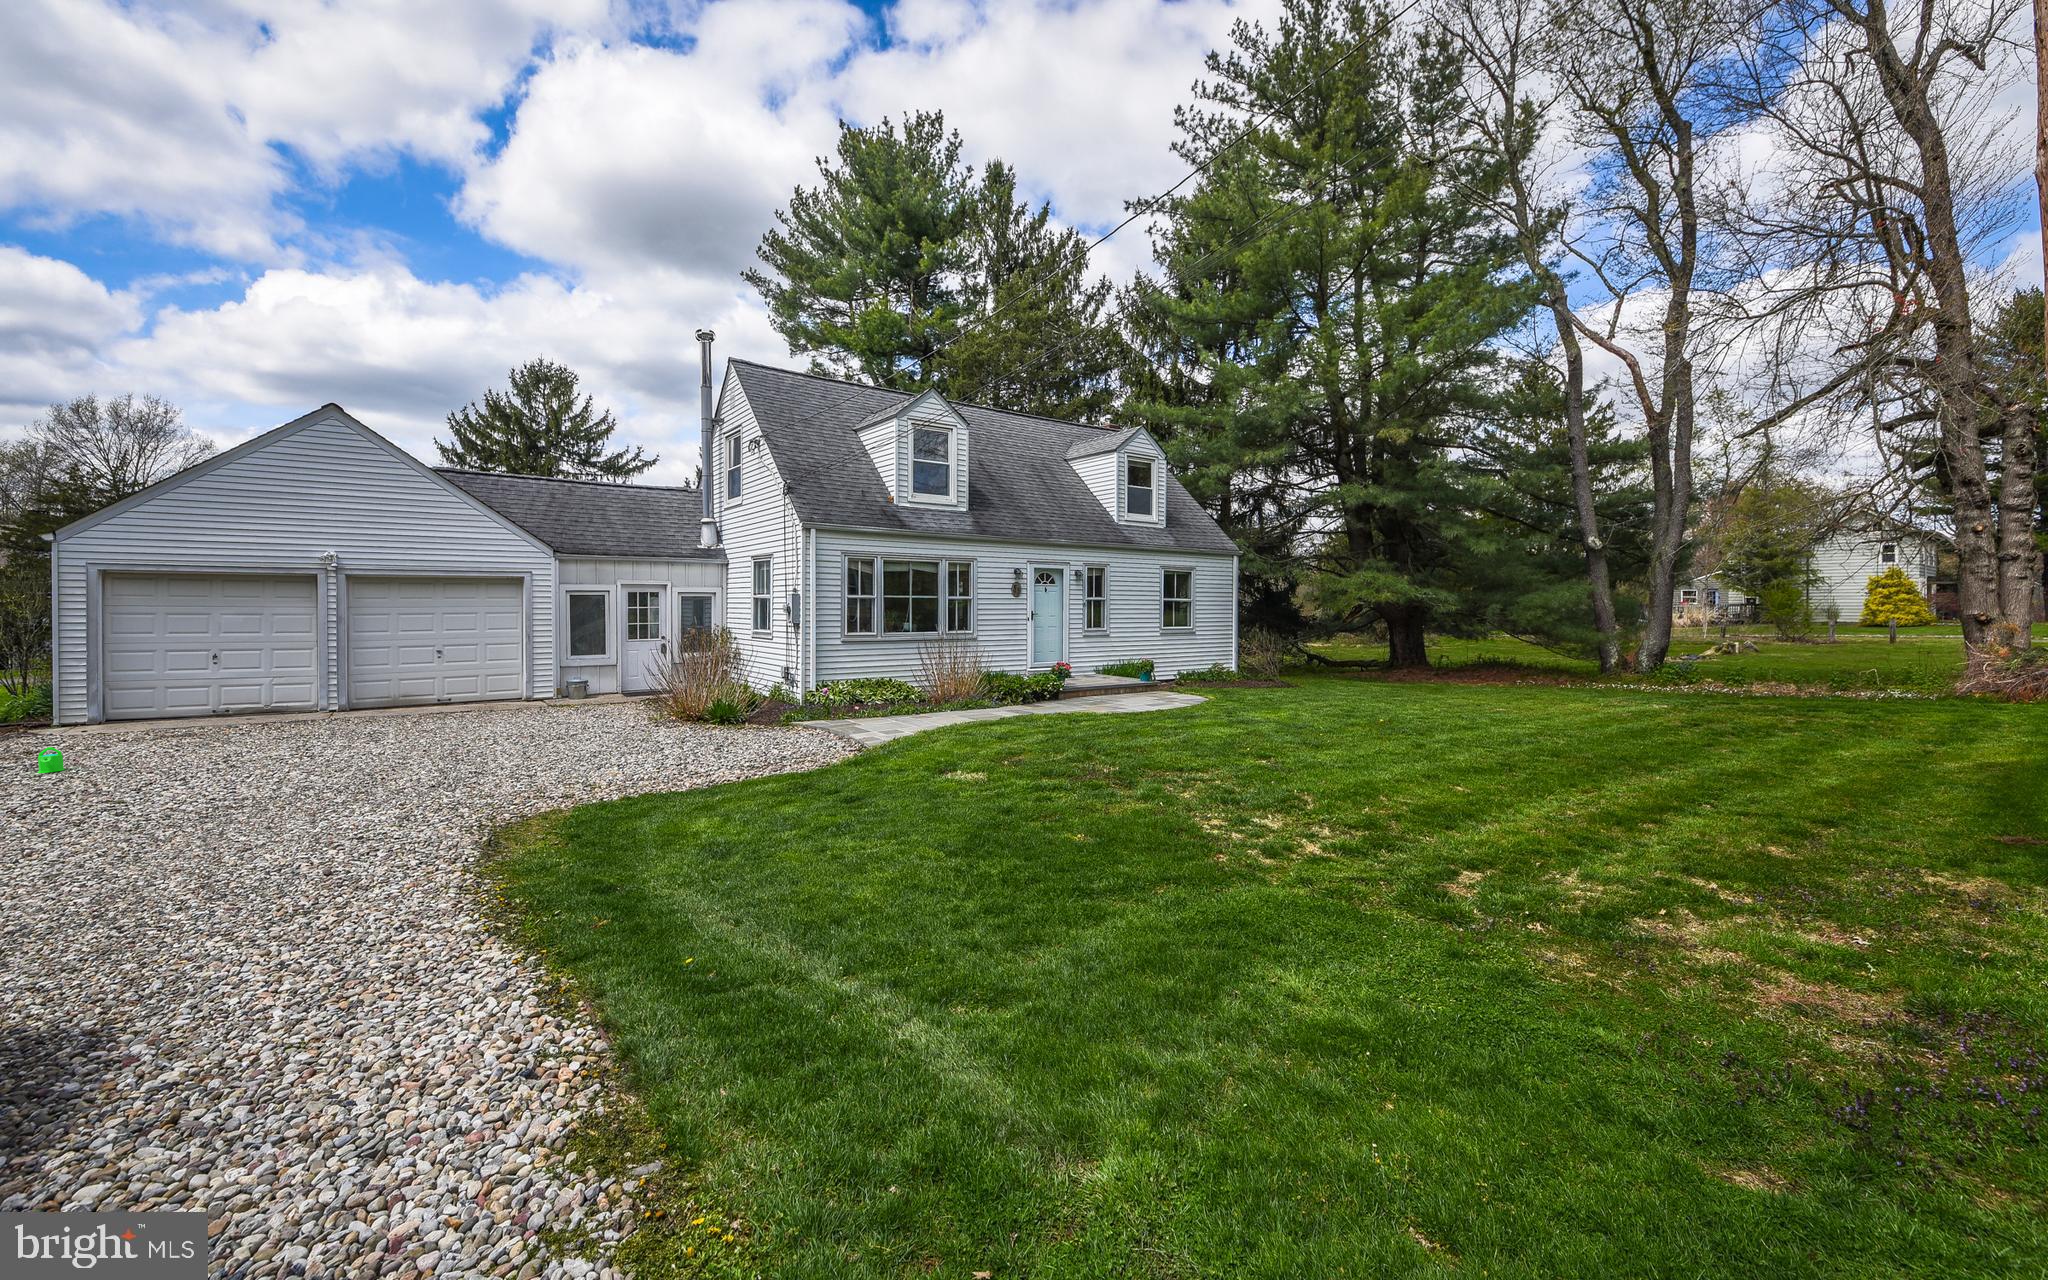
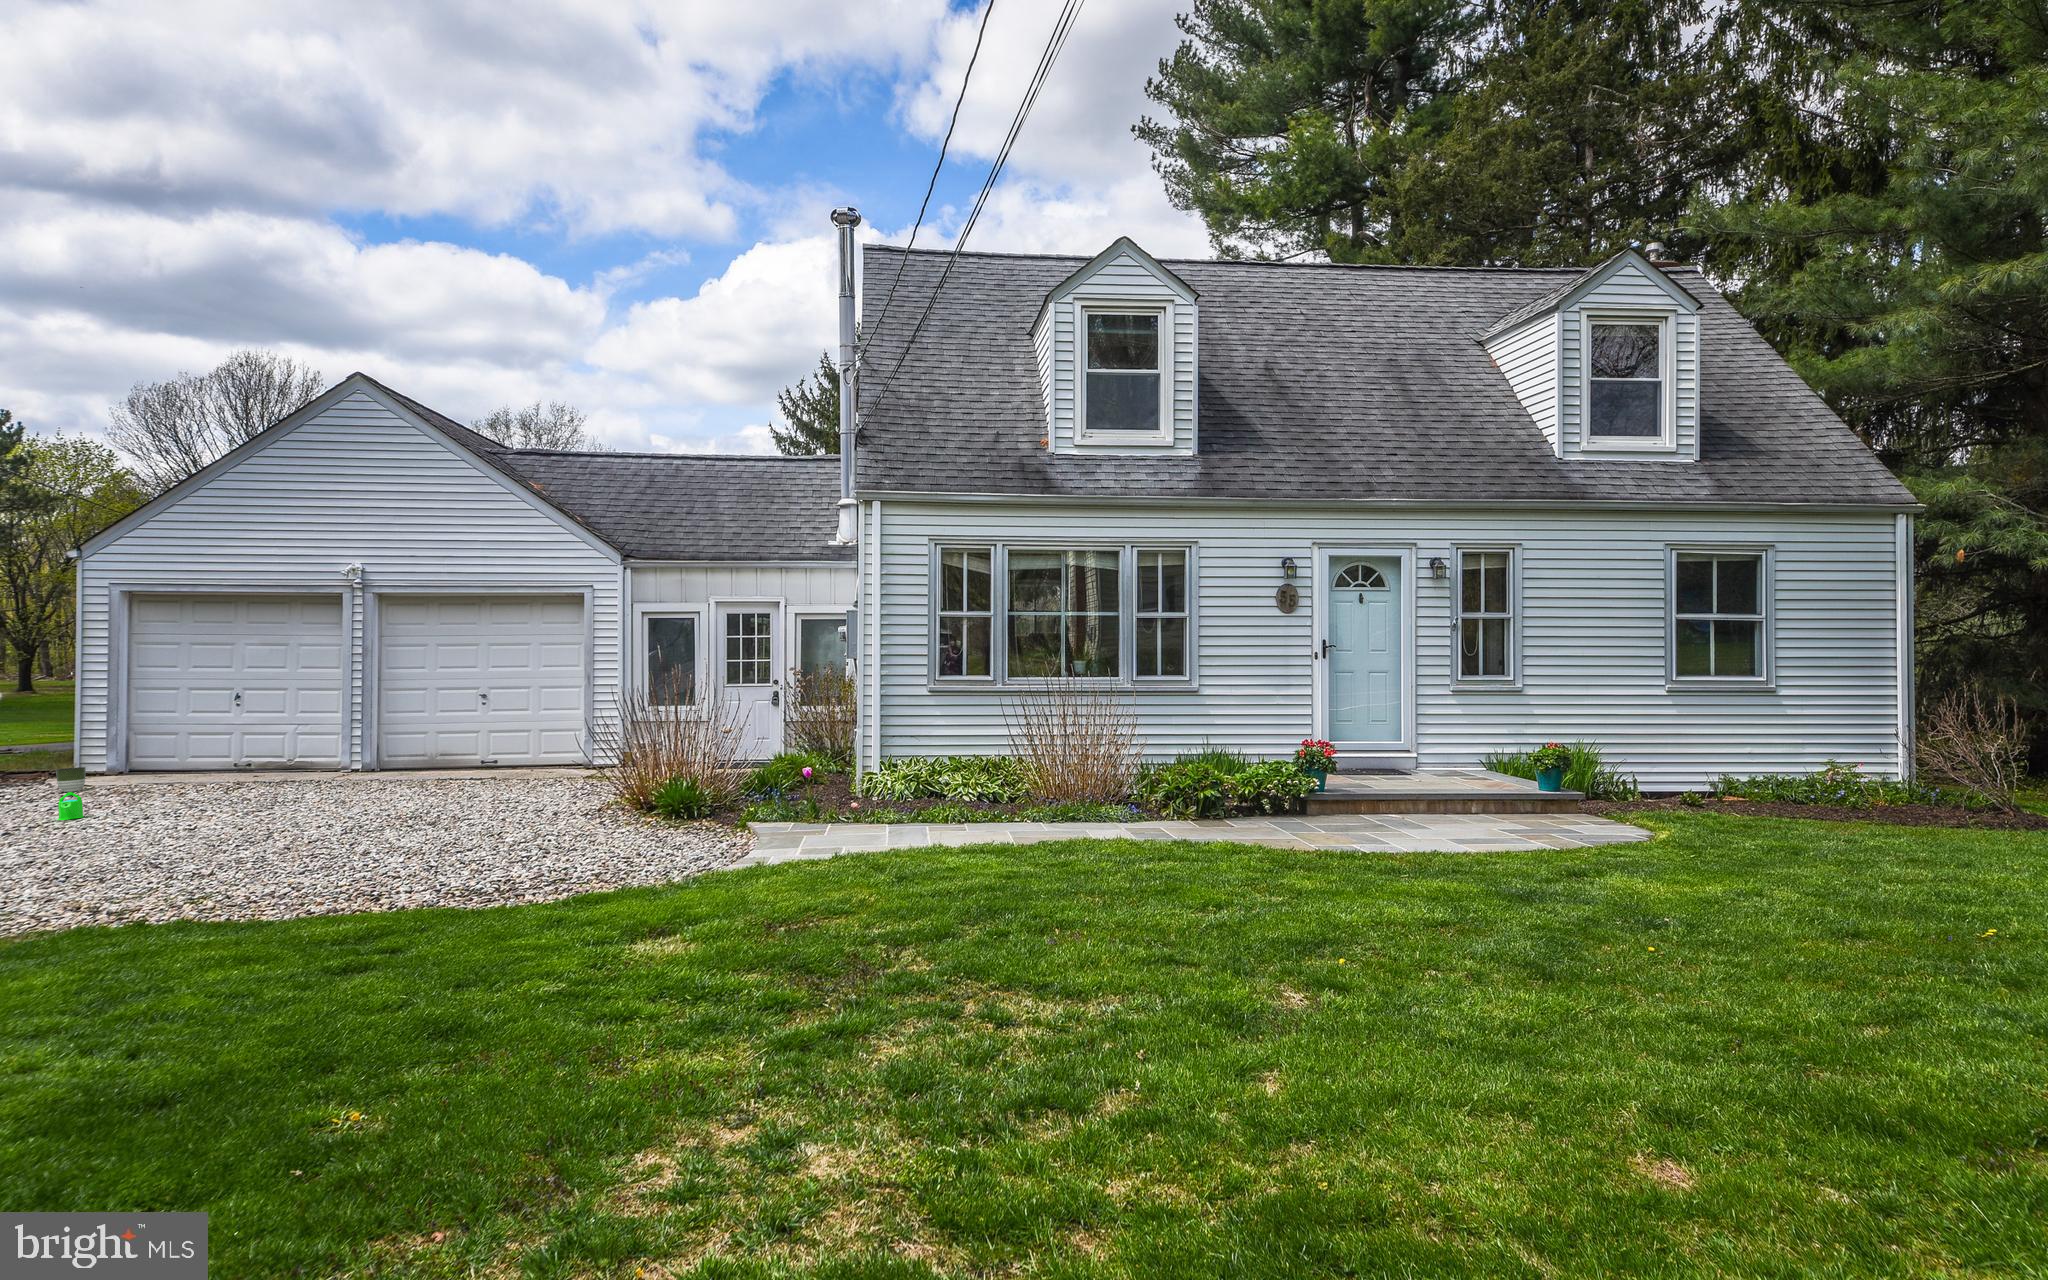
planter: none [34,718,64,741] -> present [56,767,86,792]

